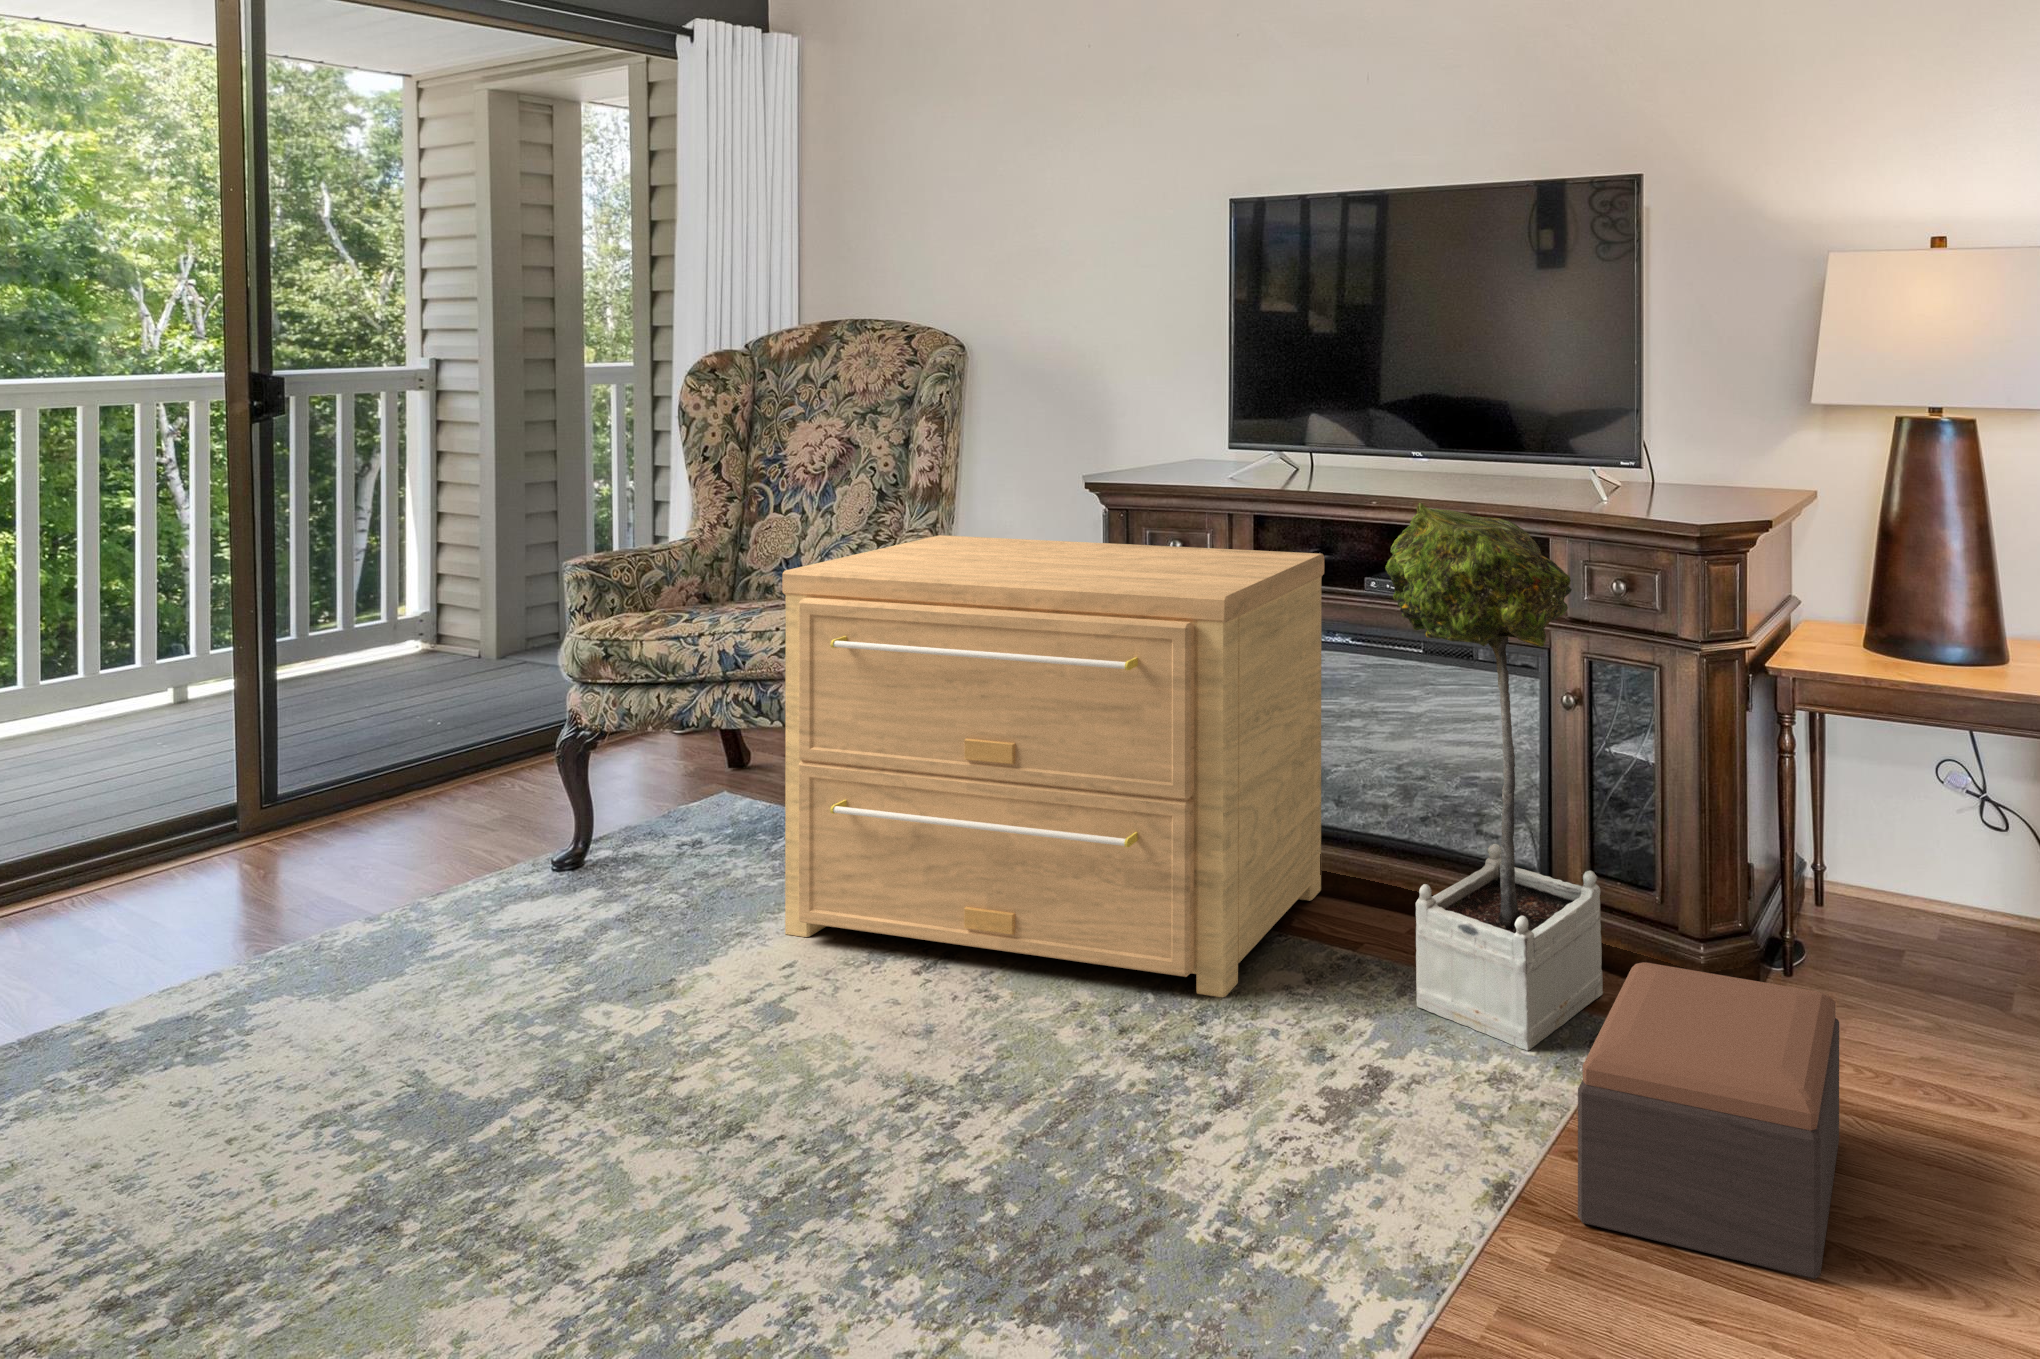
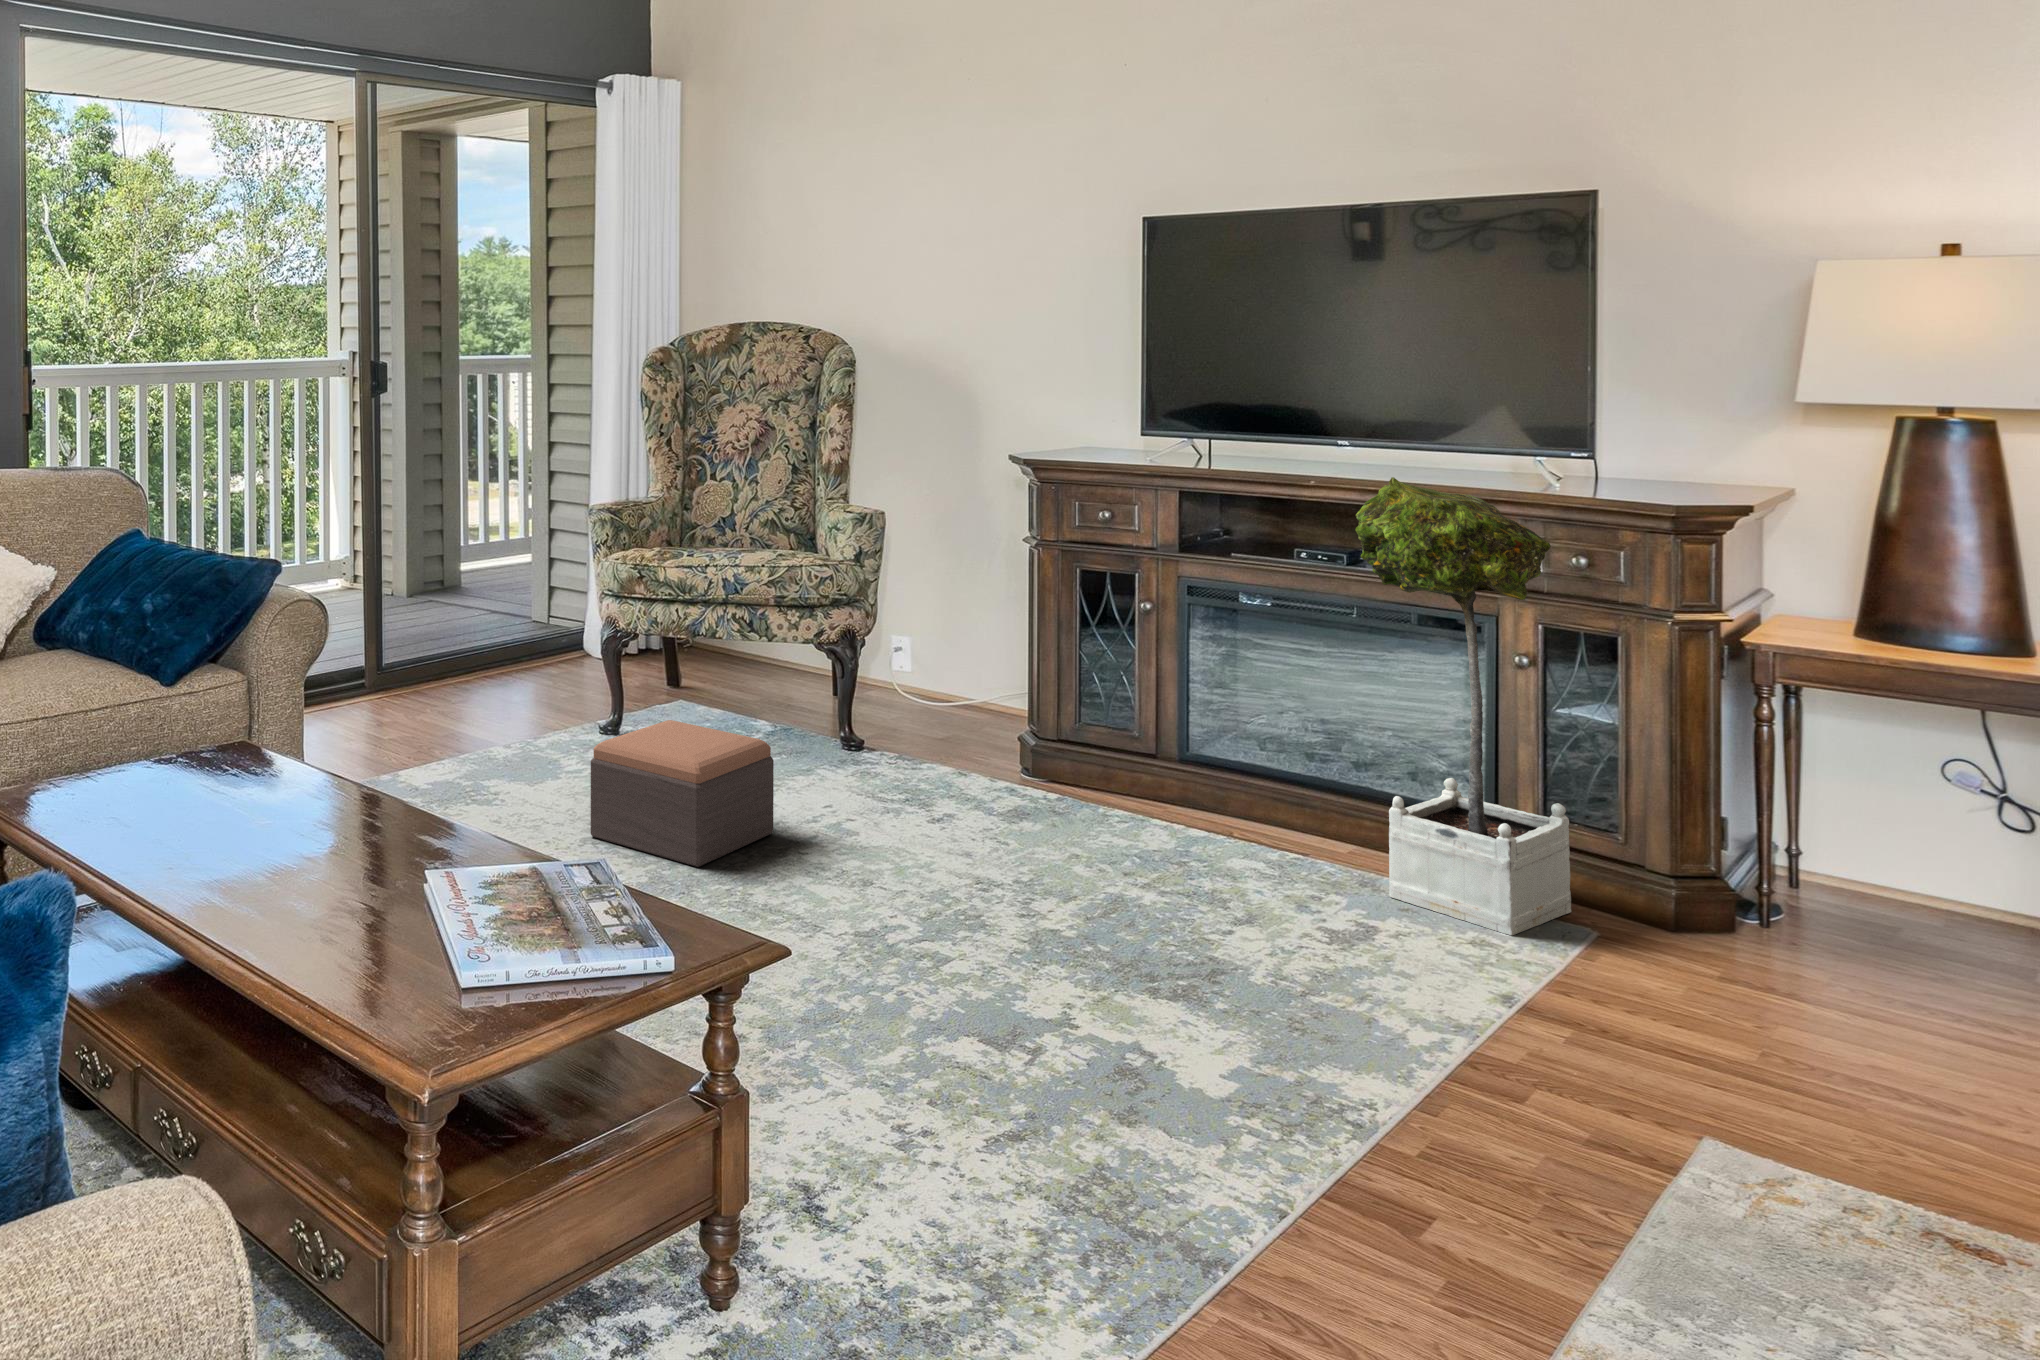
side table: present [782,535,1324,997] -> none [814,498,1257,870]
footstool: present [1578,962,1839,1279] -> present [590,720,774,867]

